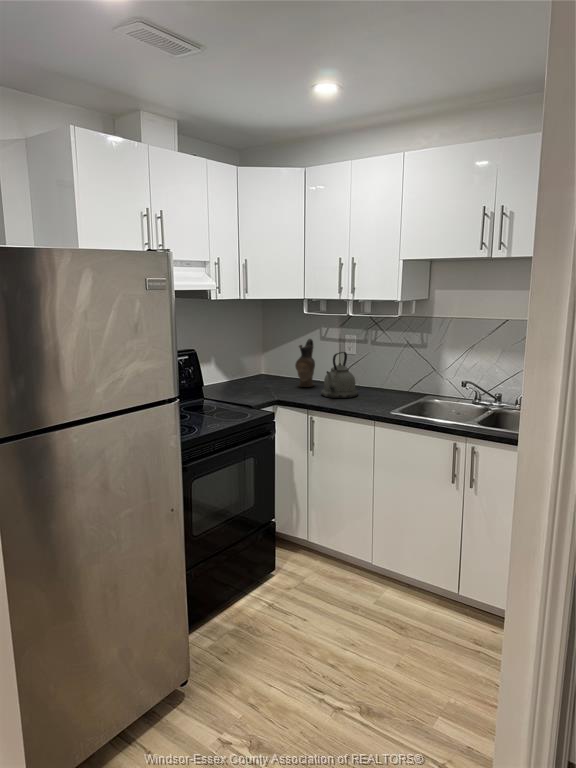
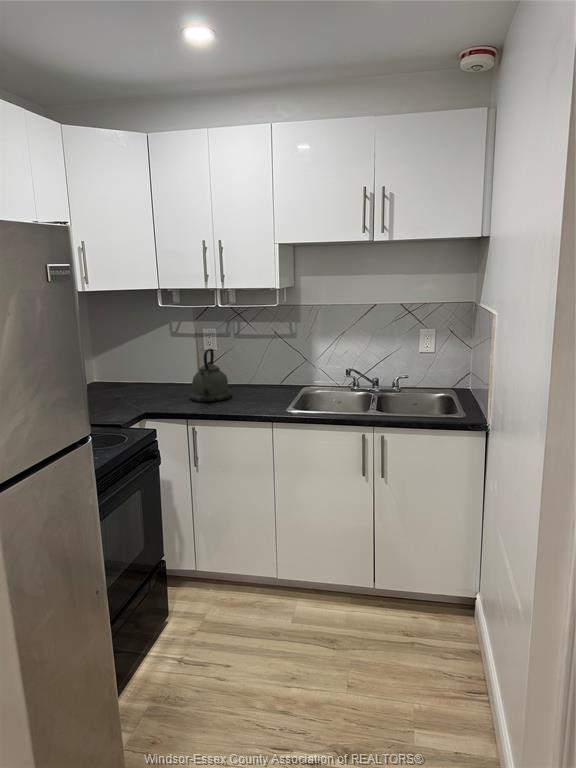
ceramic pitcher: present [295,339,315,387] -> none [150,336,173,393]

